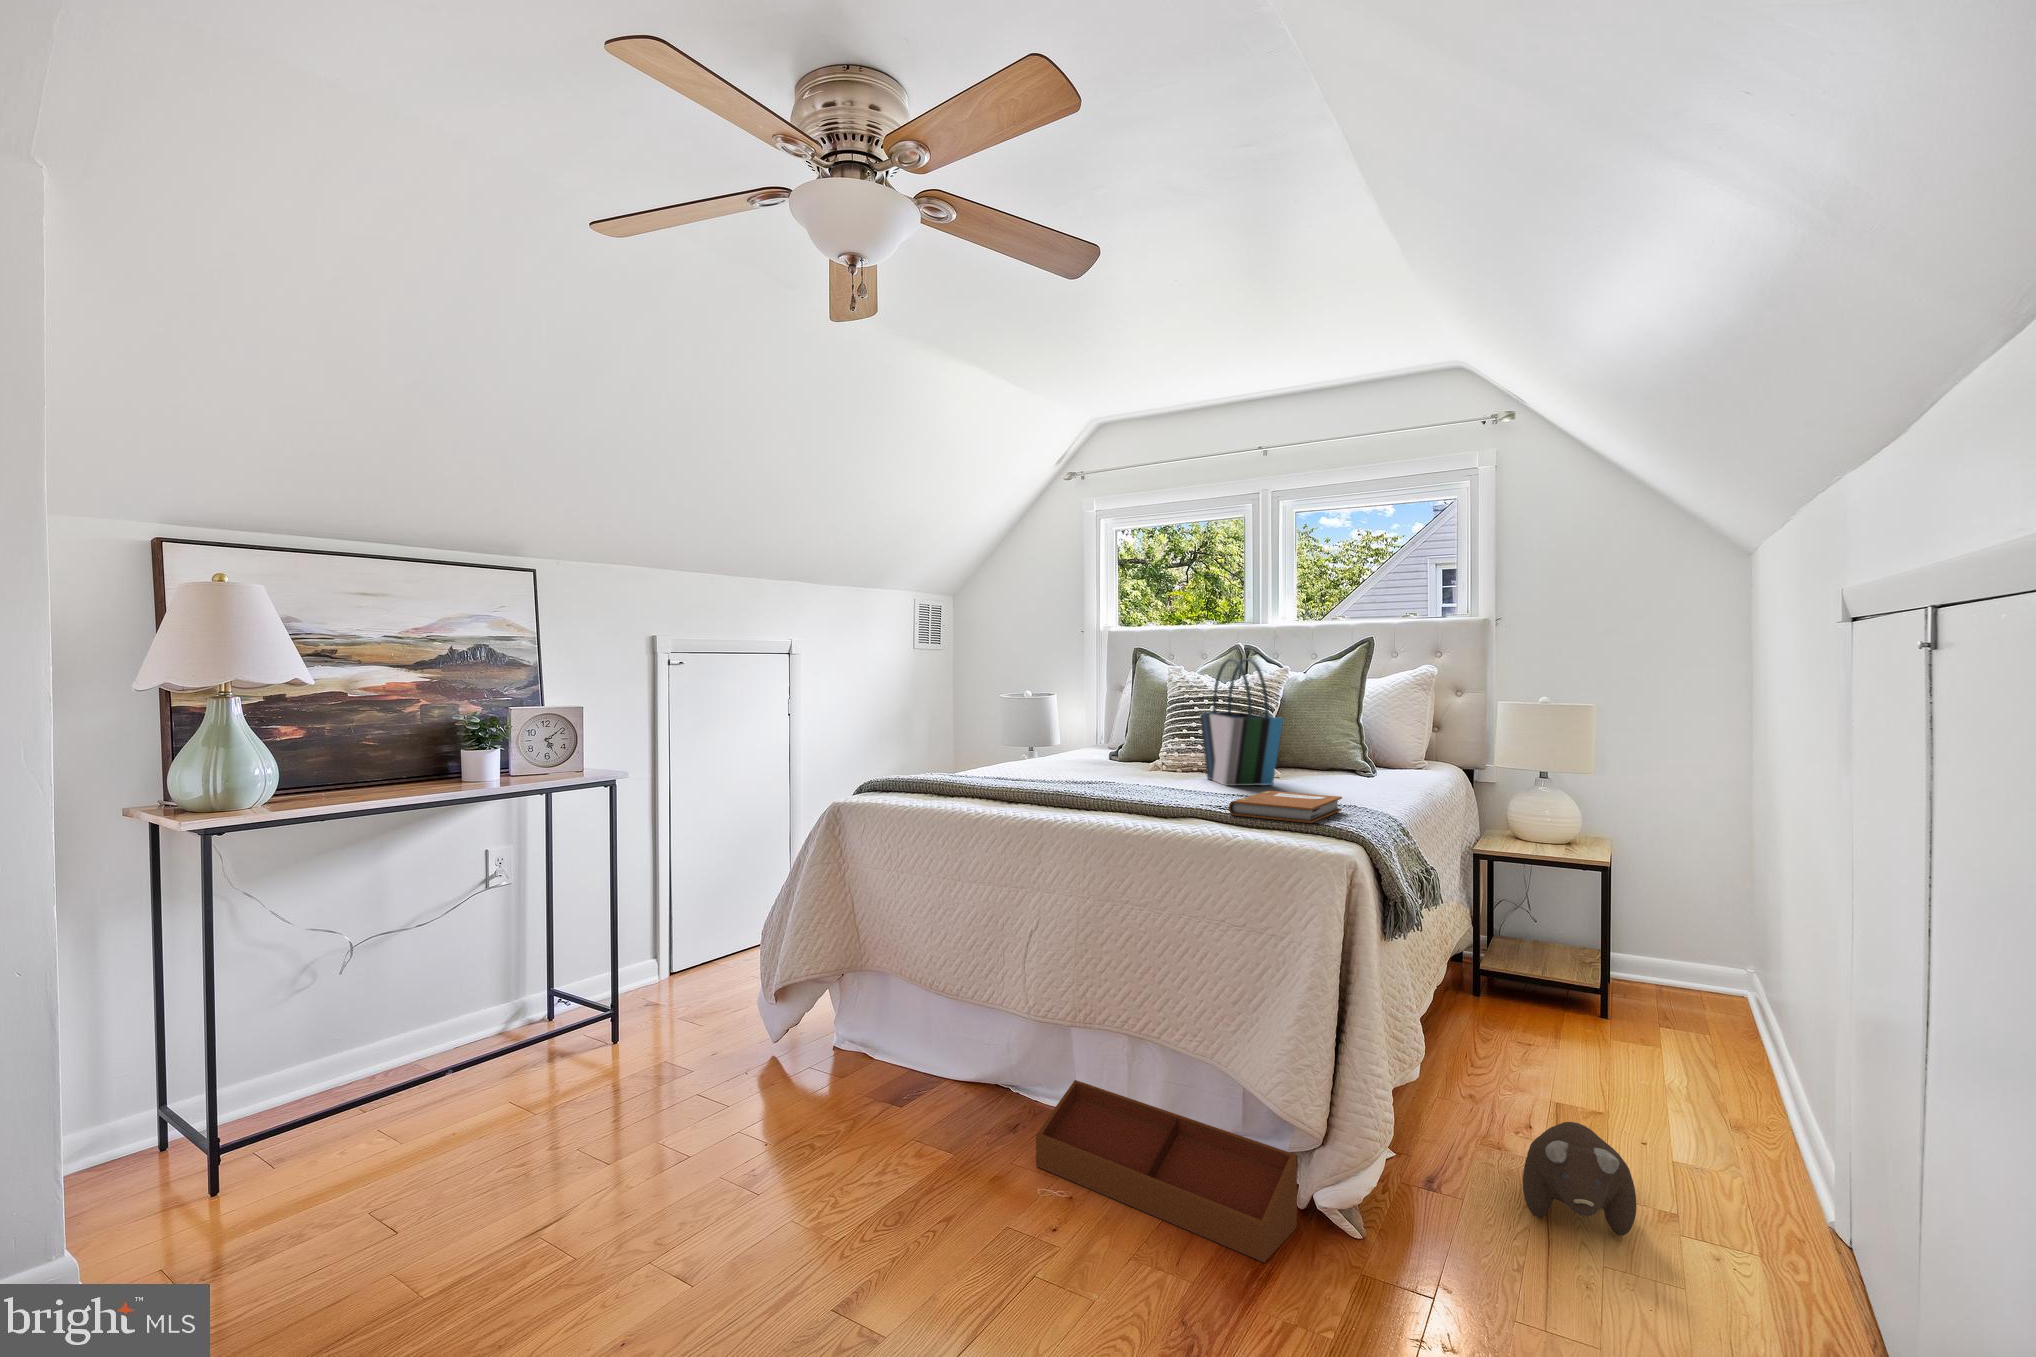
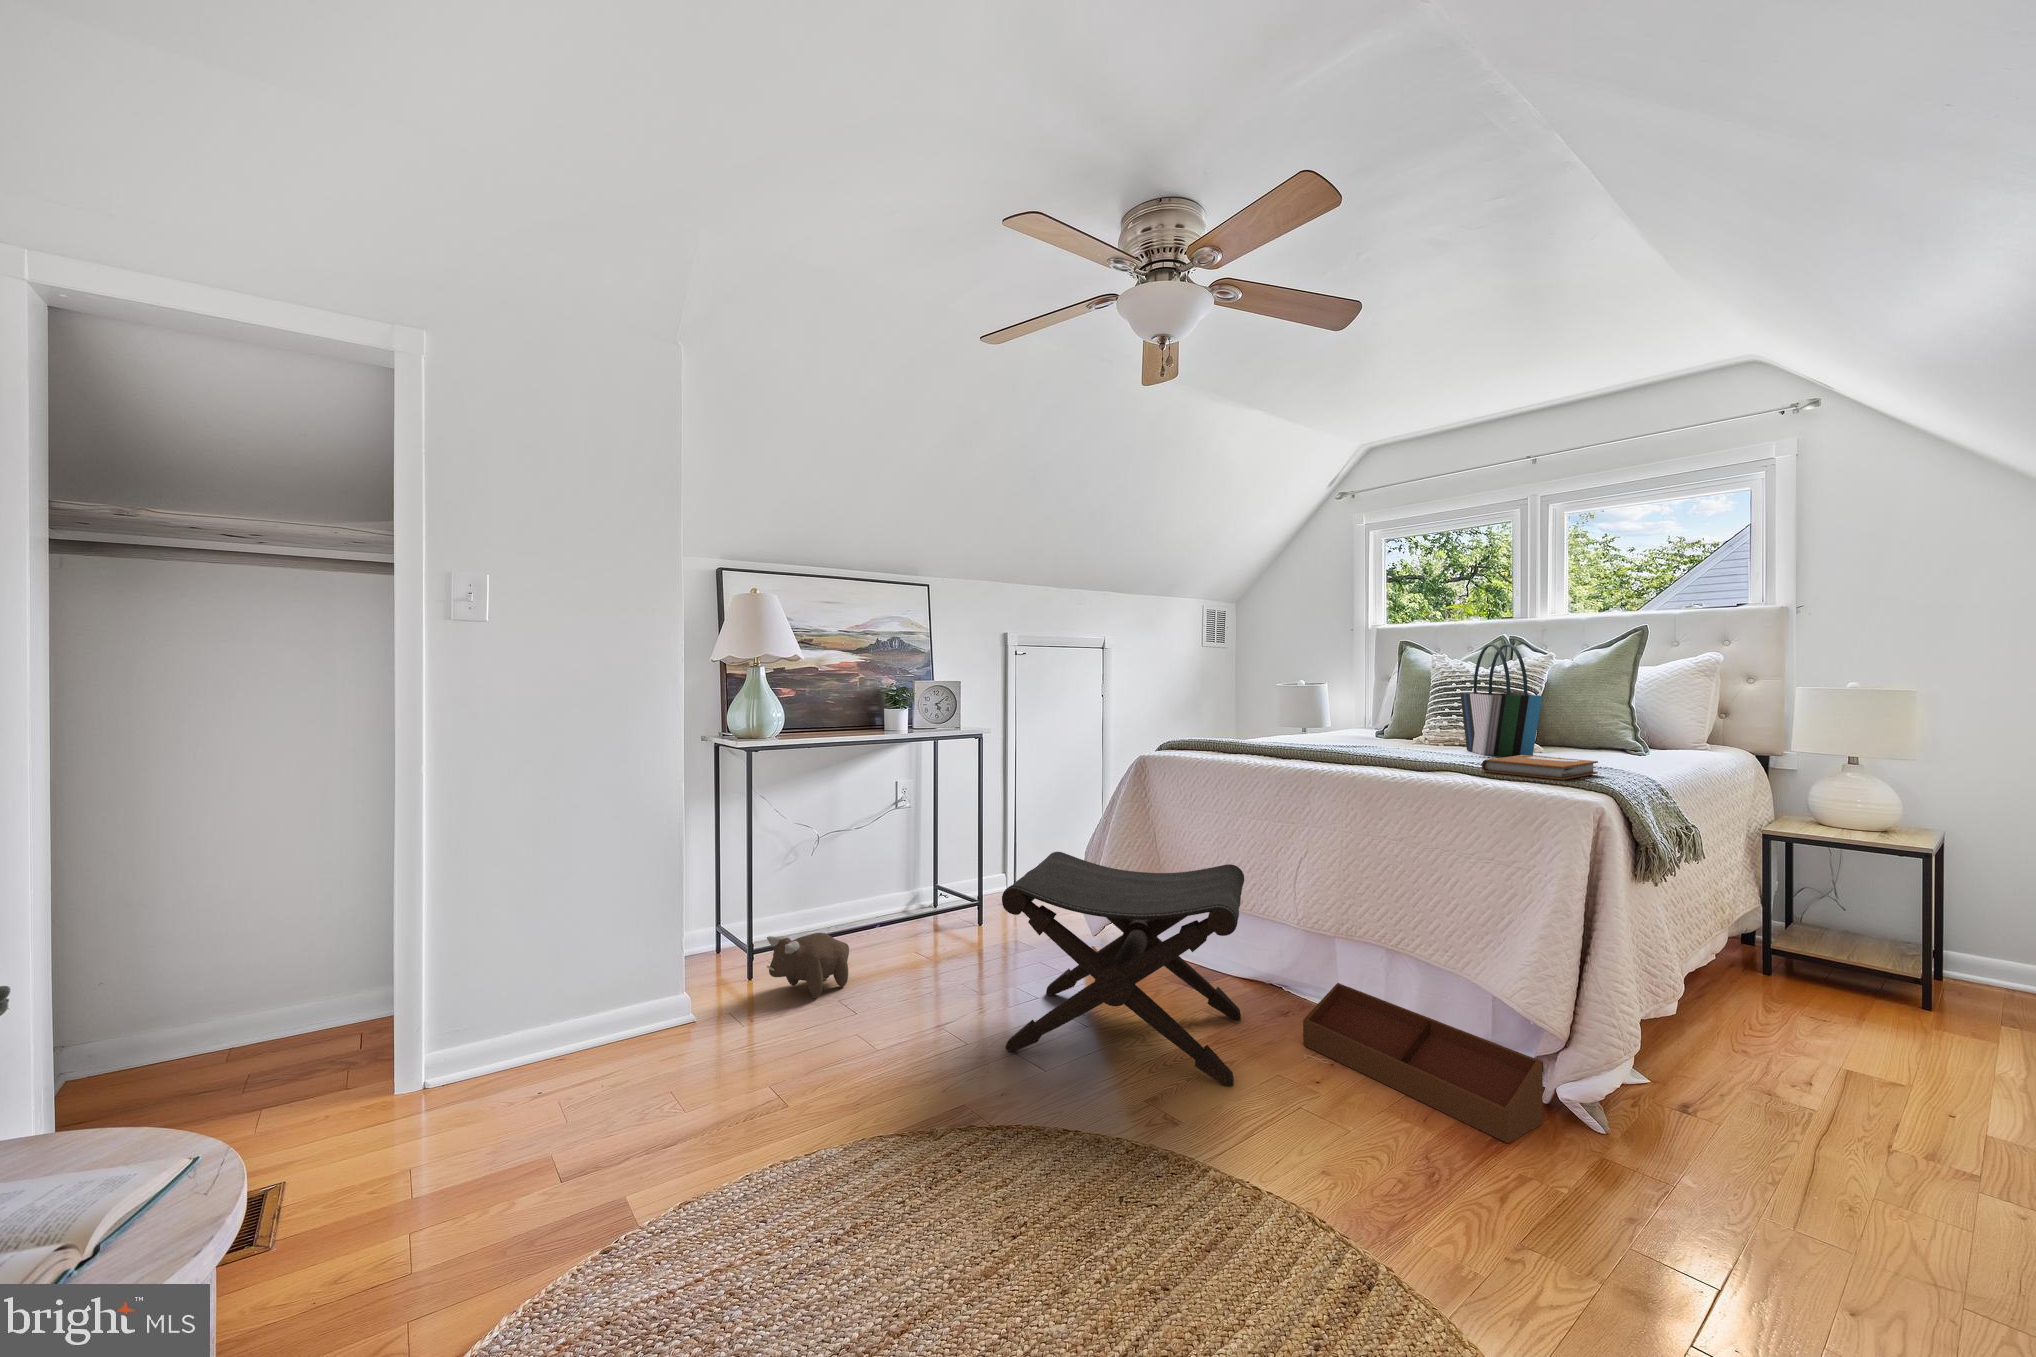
footstool: none [630,945,964,1251] -> present [1002,852,1244,1086]
plush toy: present [1523,1122,1636,1235] -> present [766,933,849,998]

